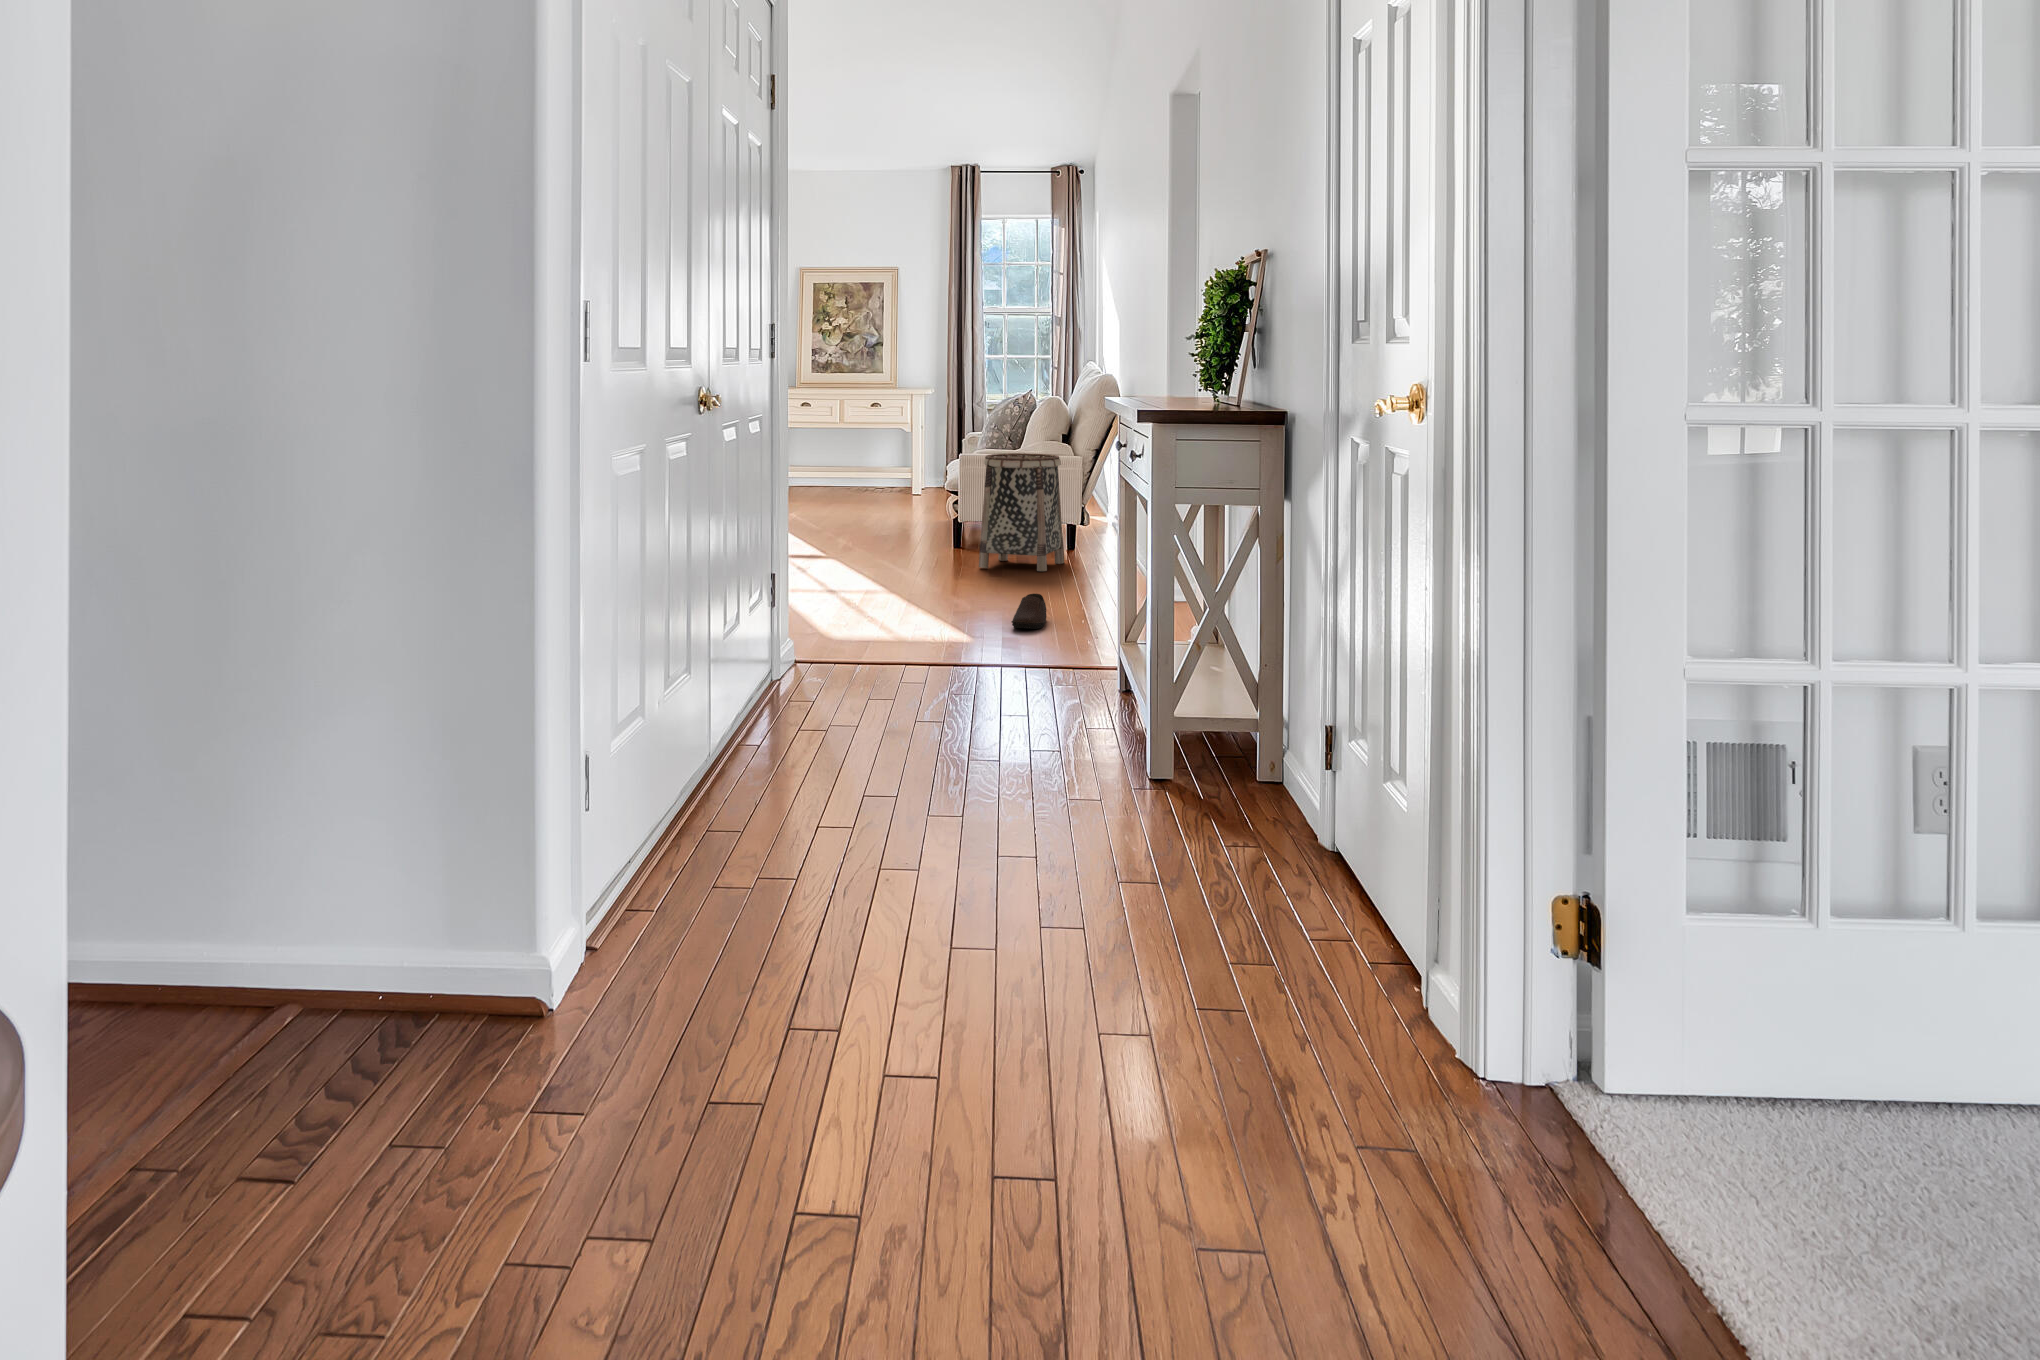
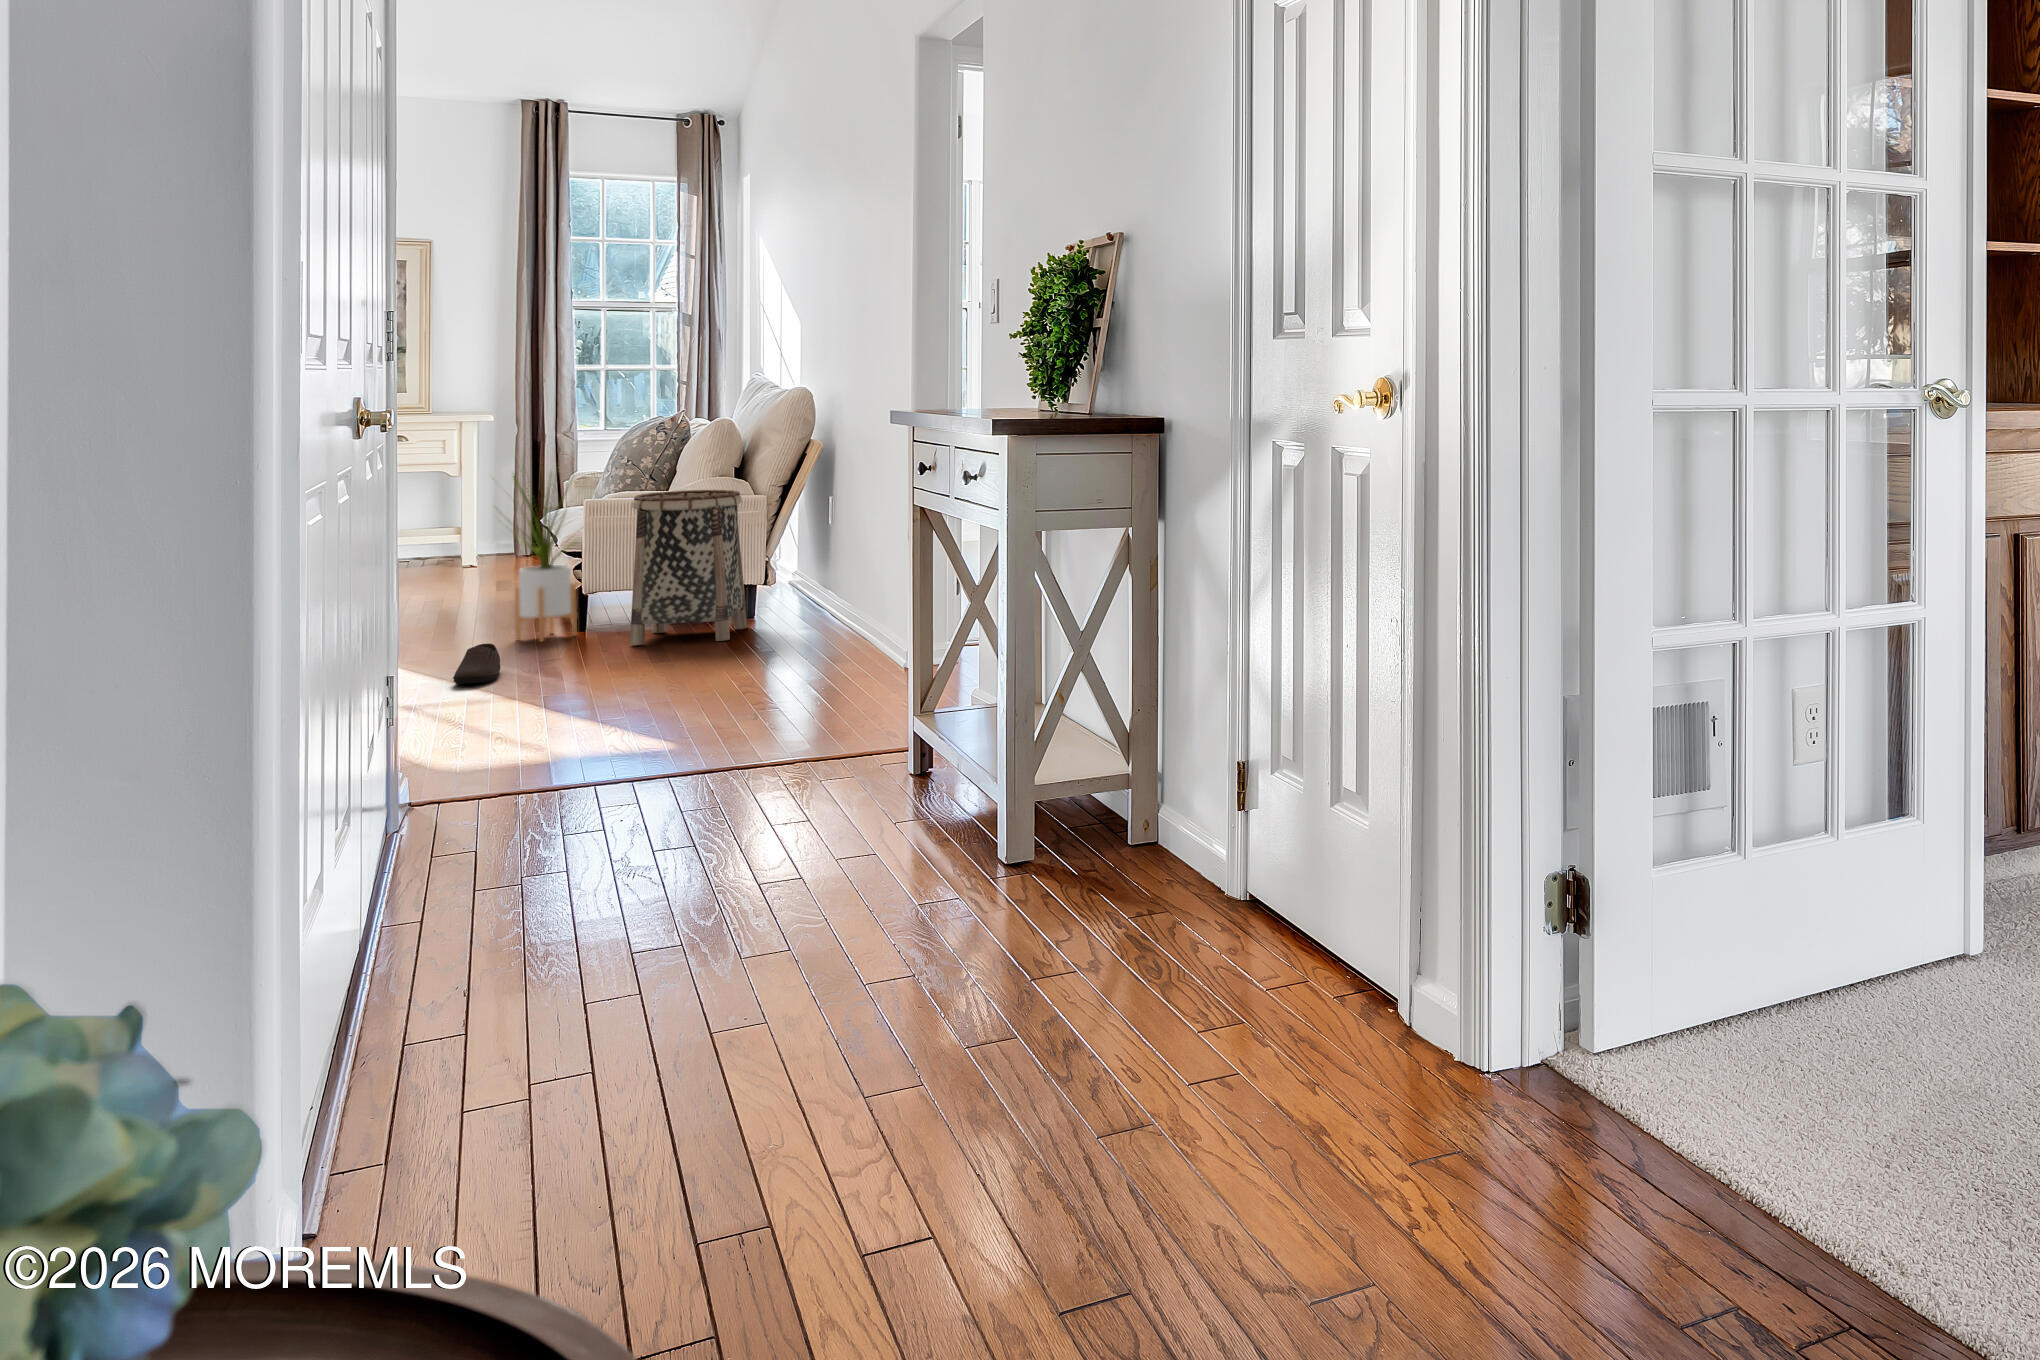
house plant: none [895,421,966,559] -> present [509,467,577,641]
shoe: present [1011,594,1046,629] -> present [453,644,500,684]

